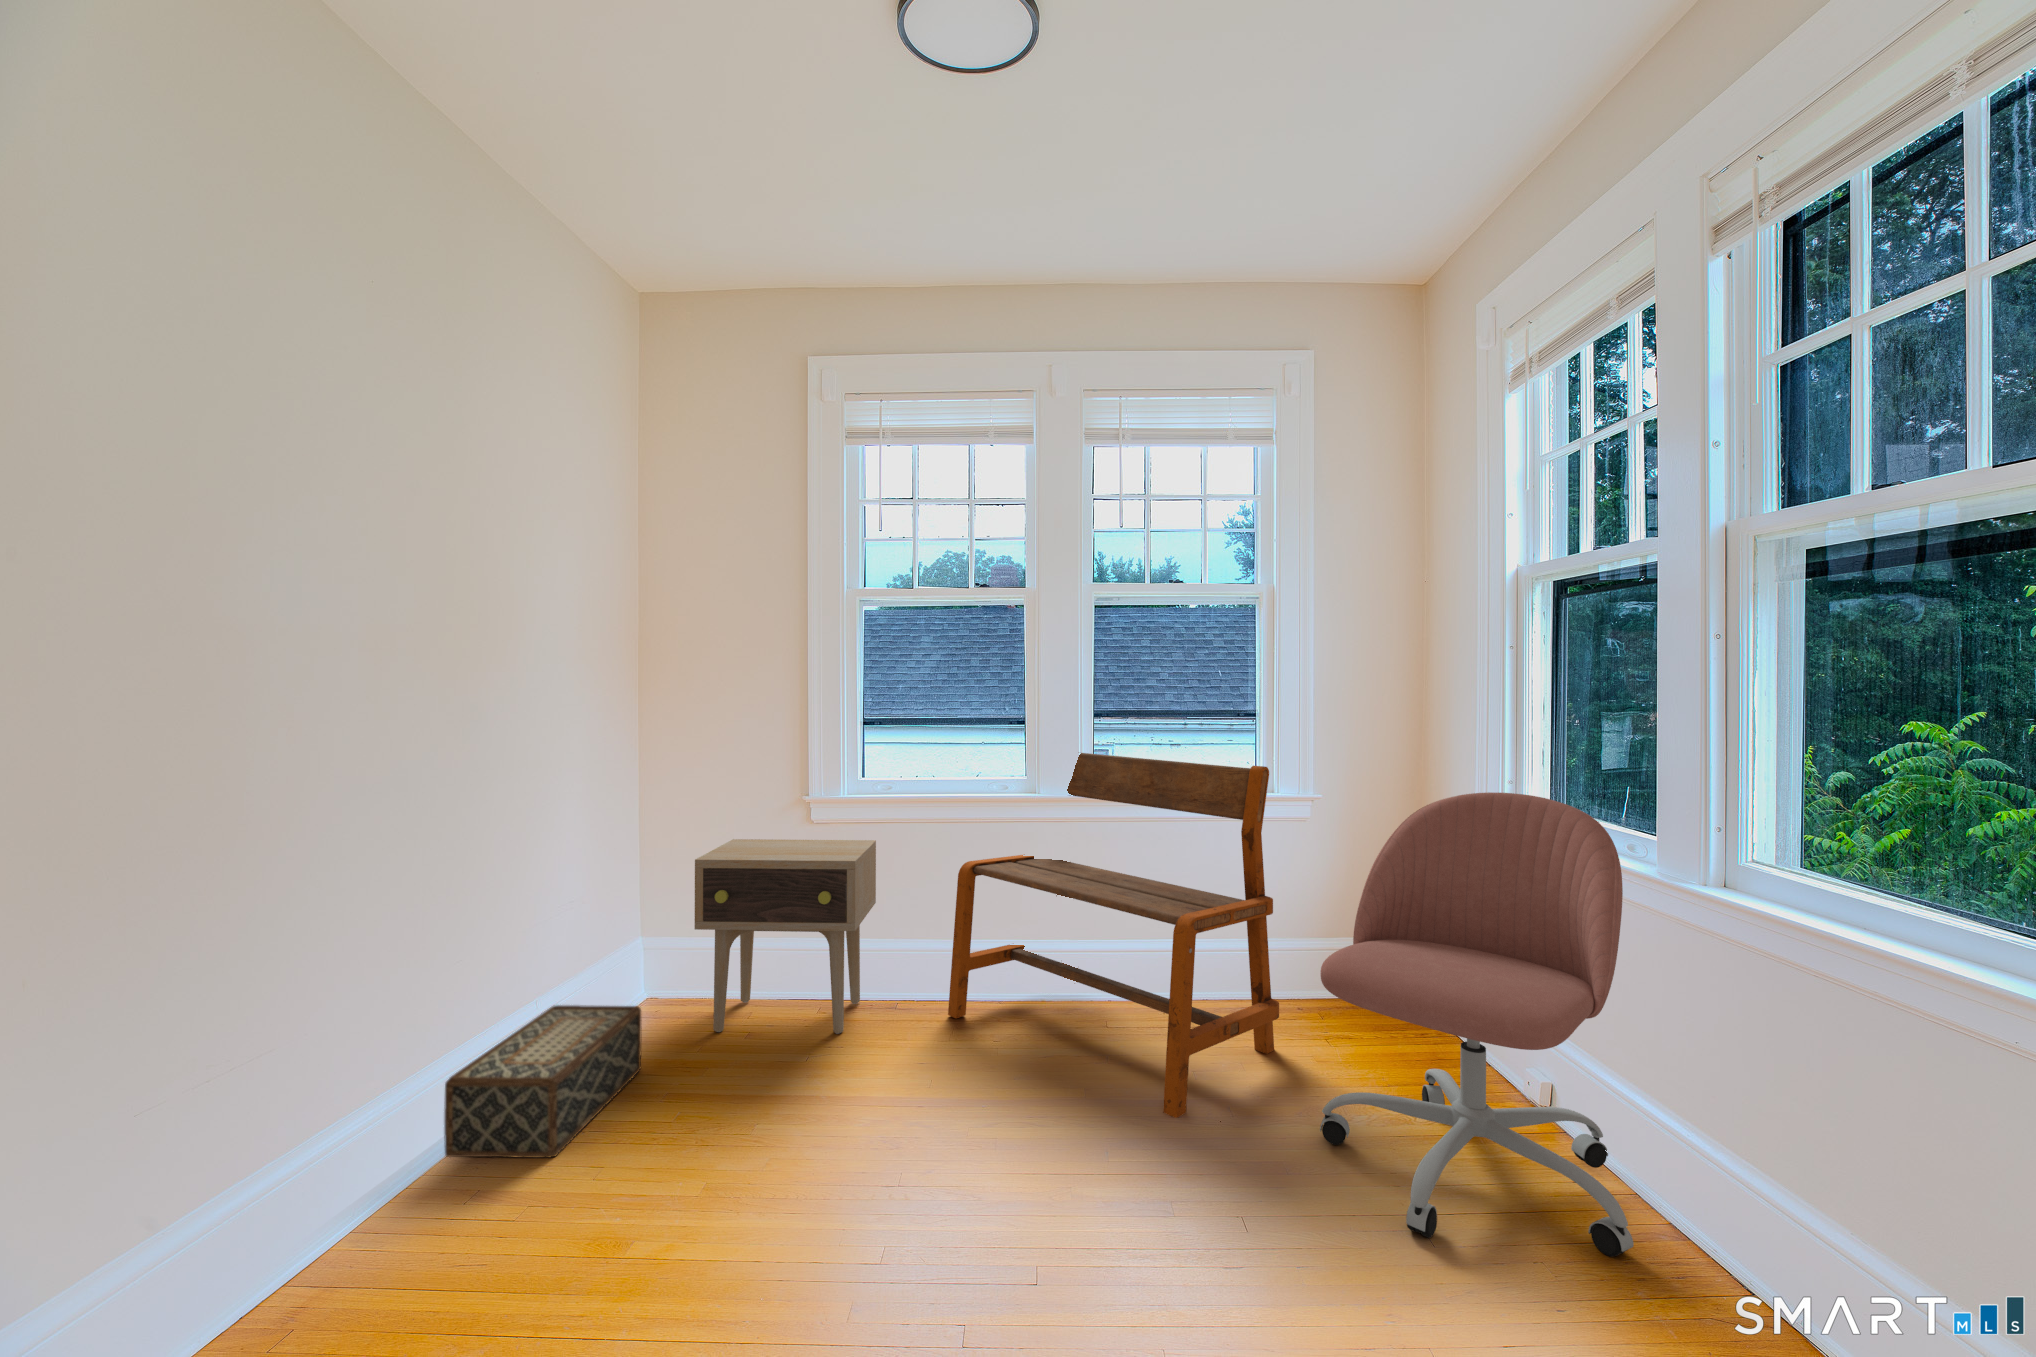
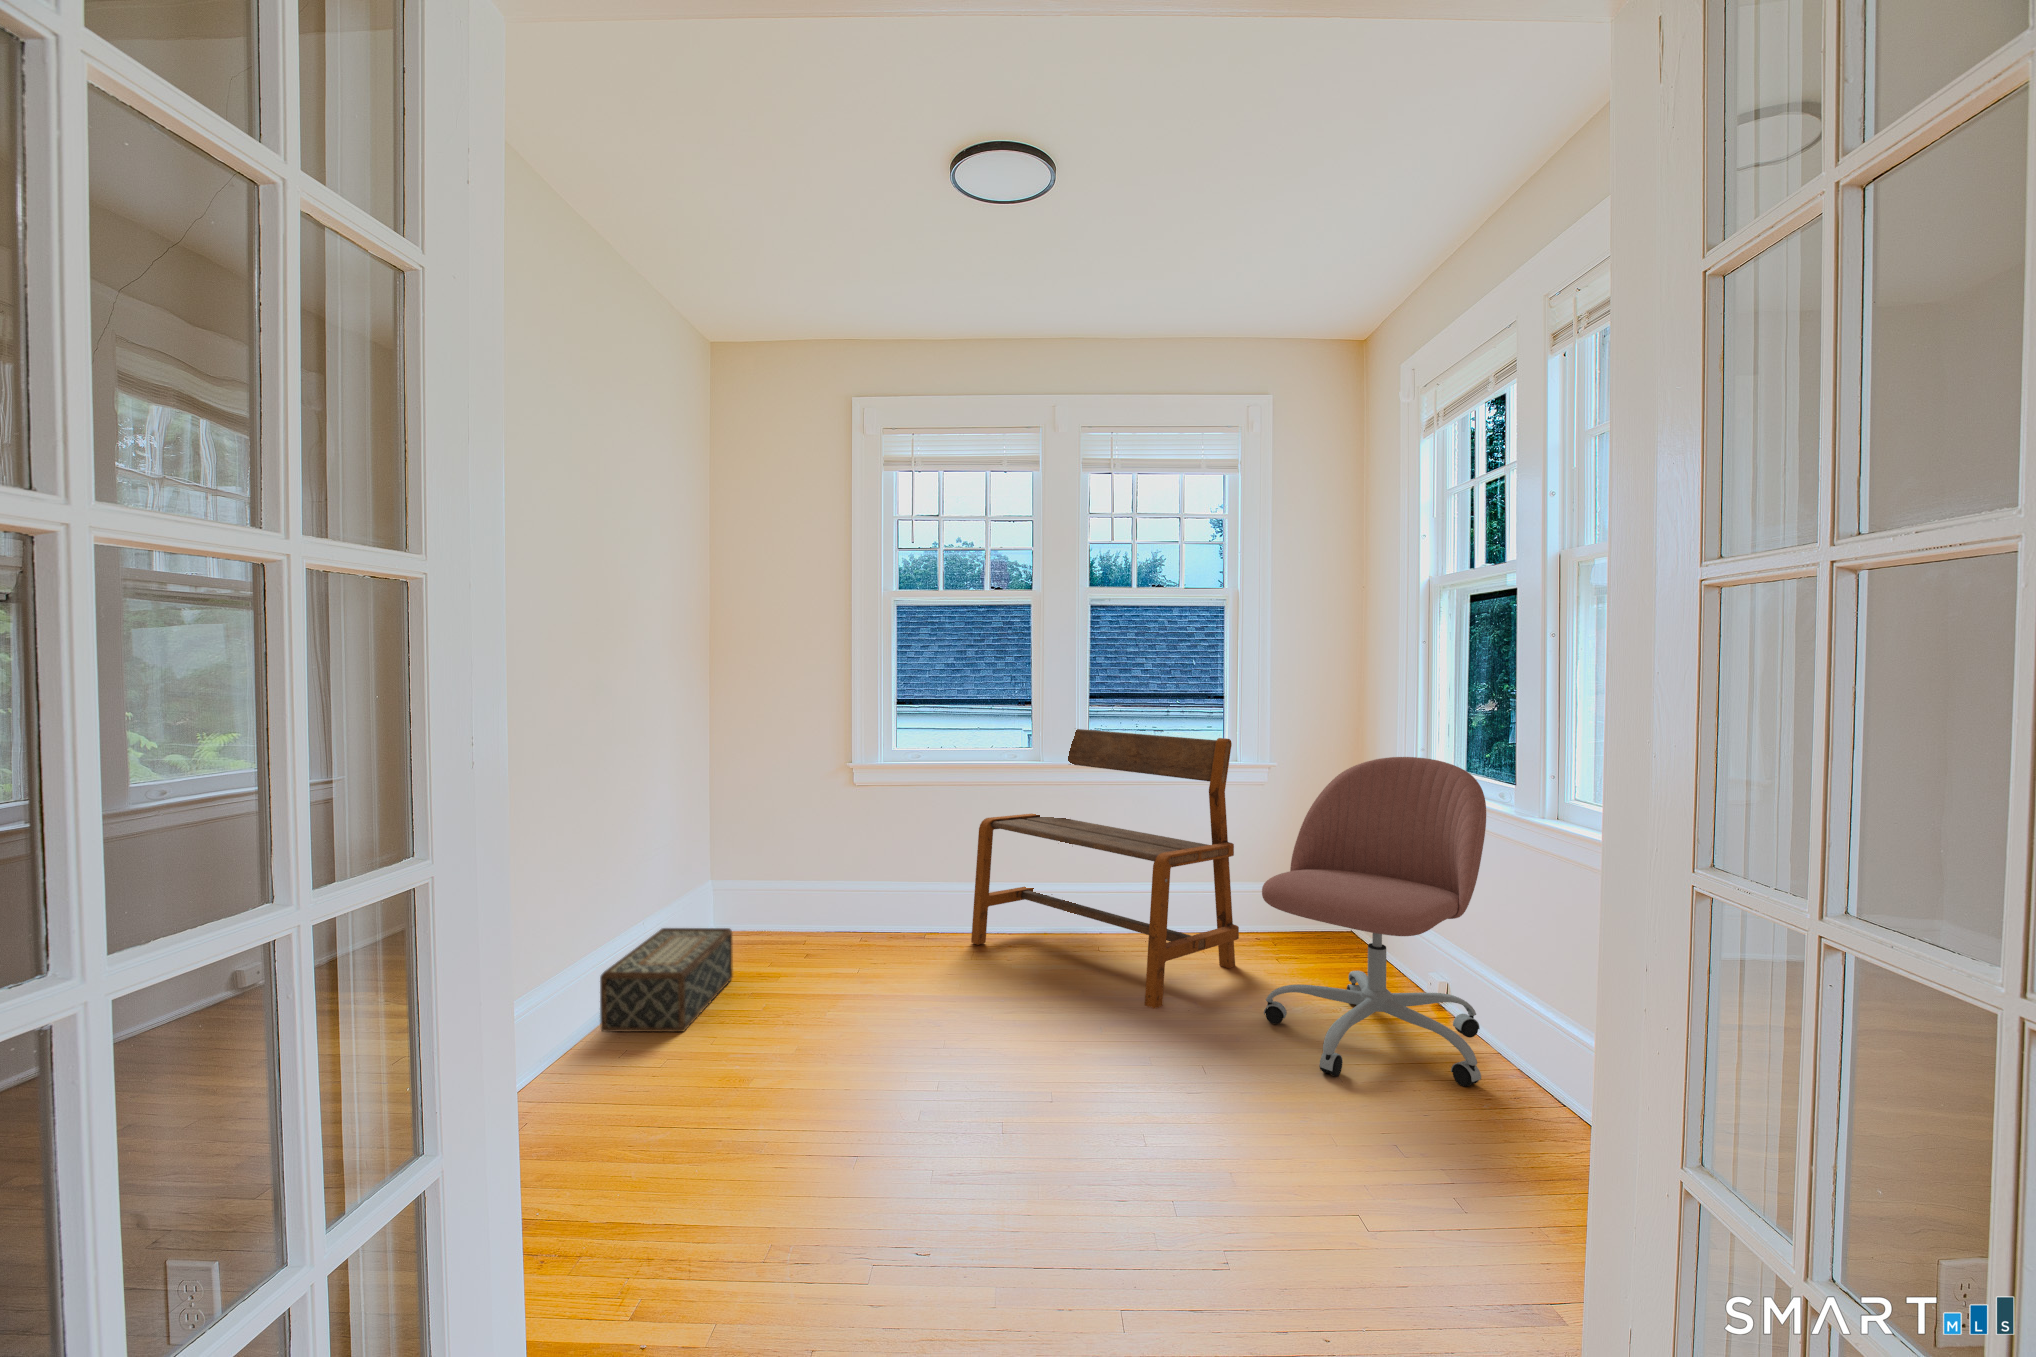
side table: present [695,839,876,1034] -> none [768,801,910,955]

